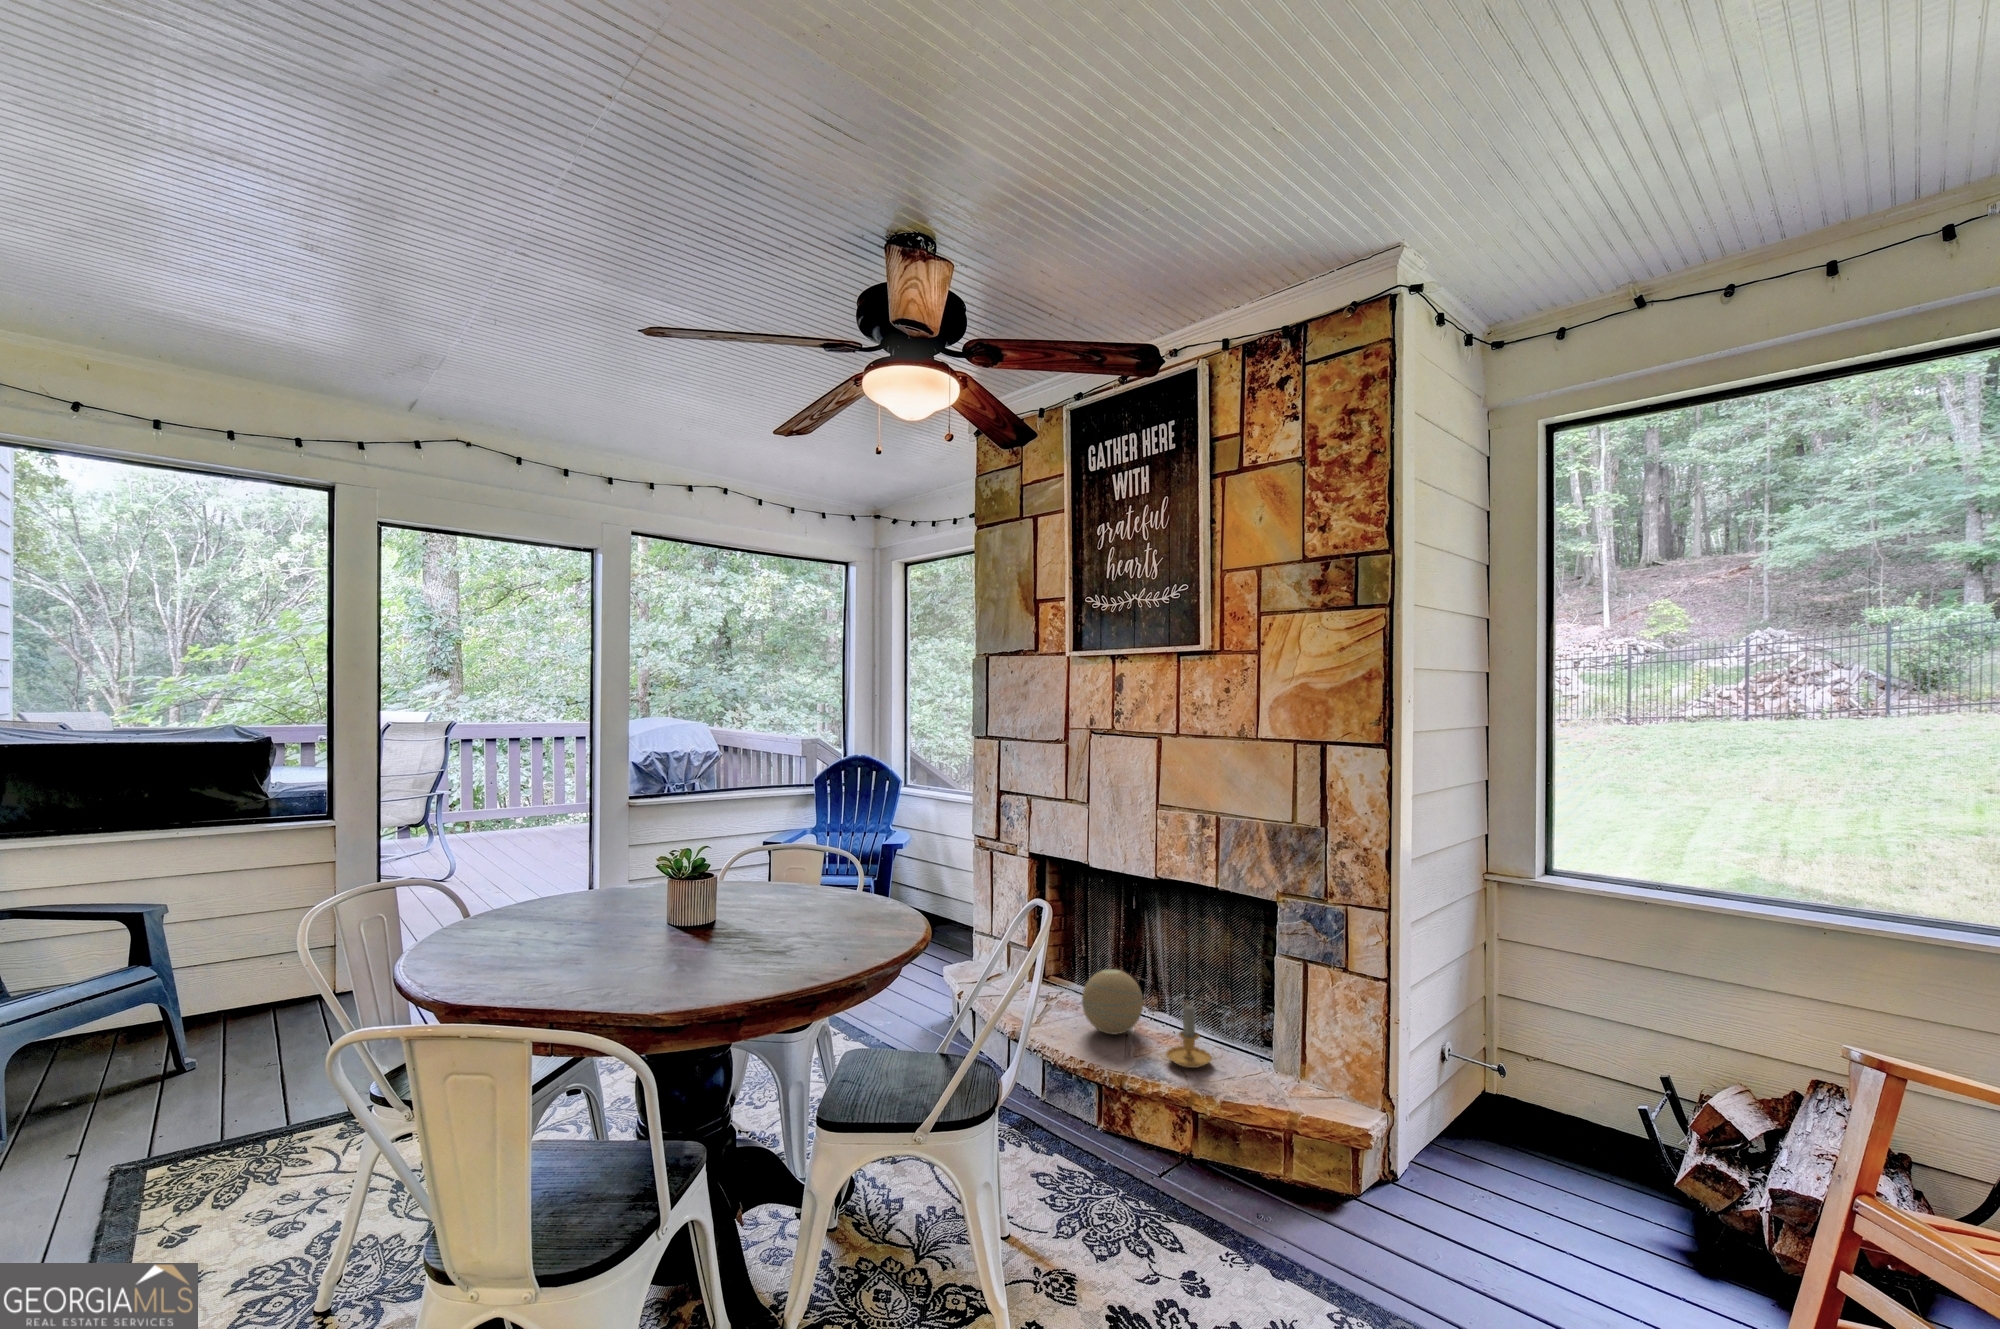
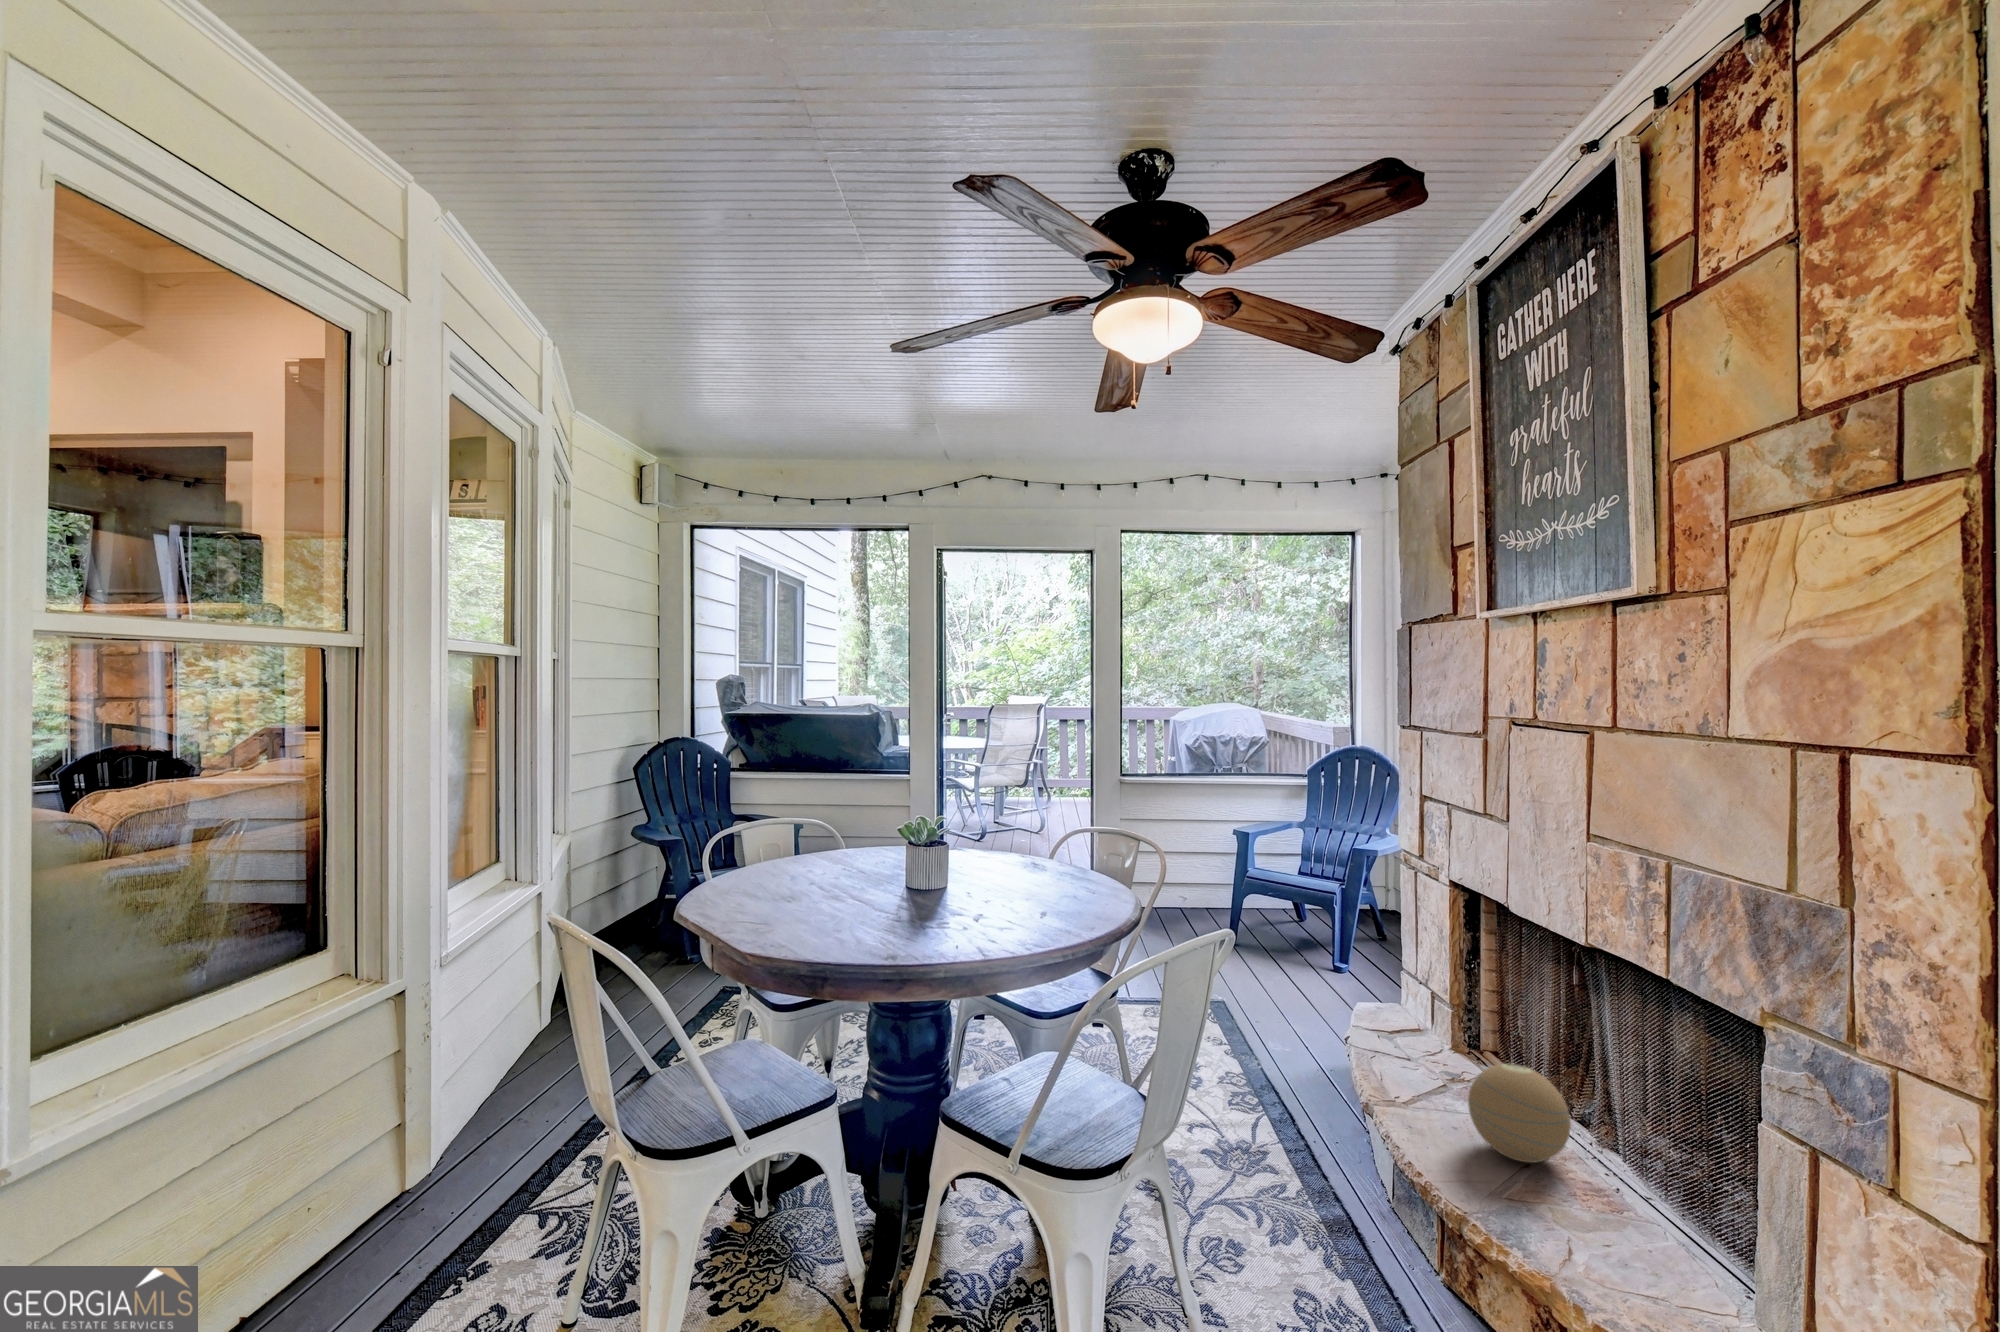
candle: present [1166,1005,1222,1068] -> none [1562,1150,1664,1258]

